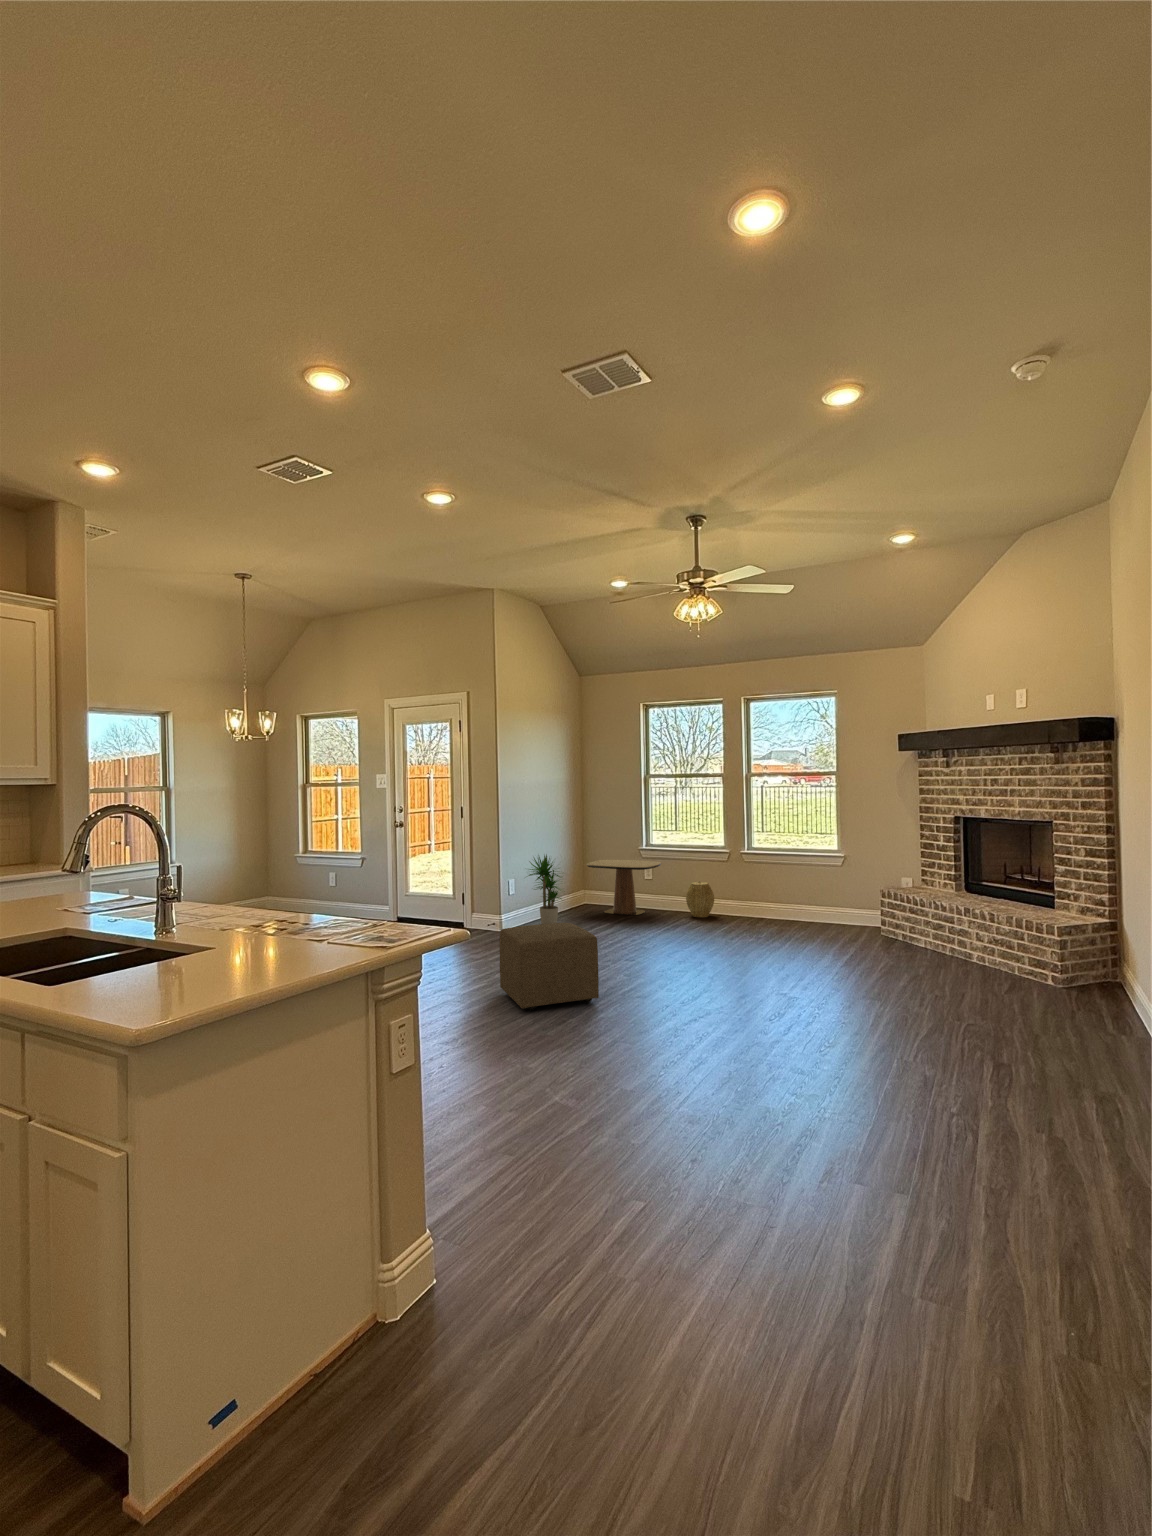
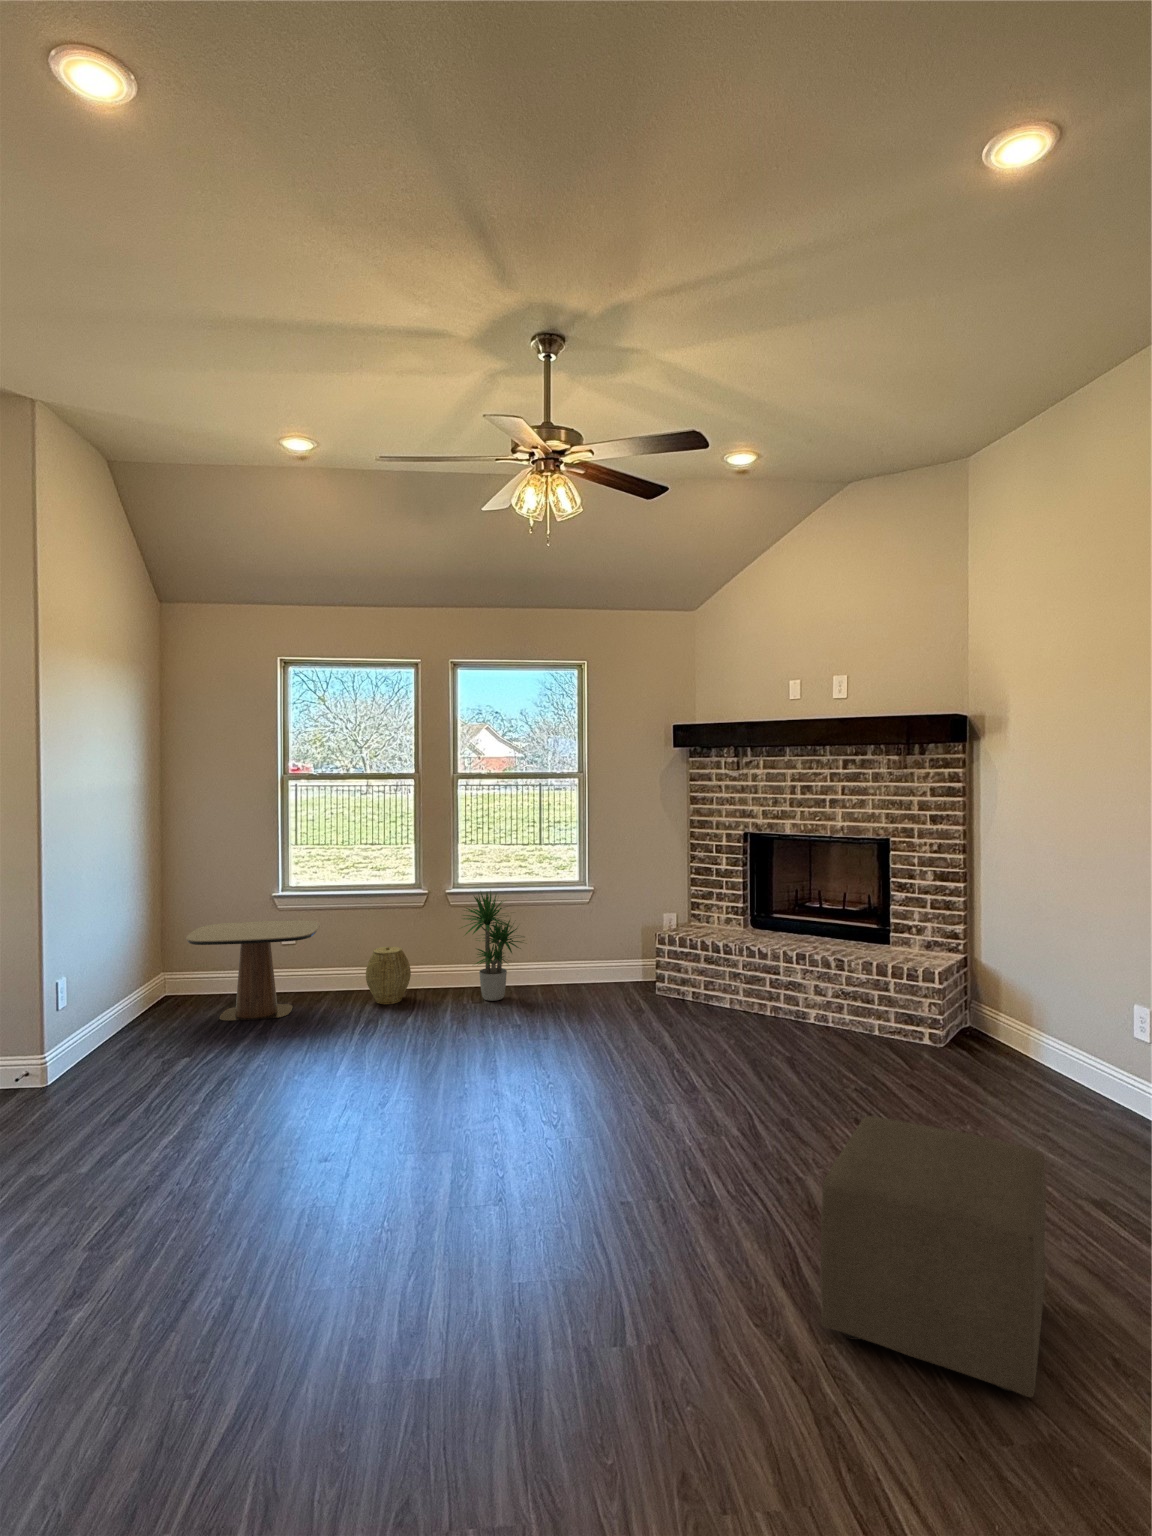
potted plant: present [529,855,561,924] -> present [463,891,522,1001]
ottoman: present [500,923,599,1011] -> present [820,1116,1046,1398]

